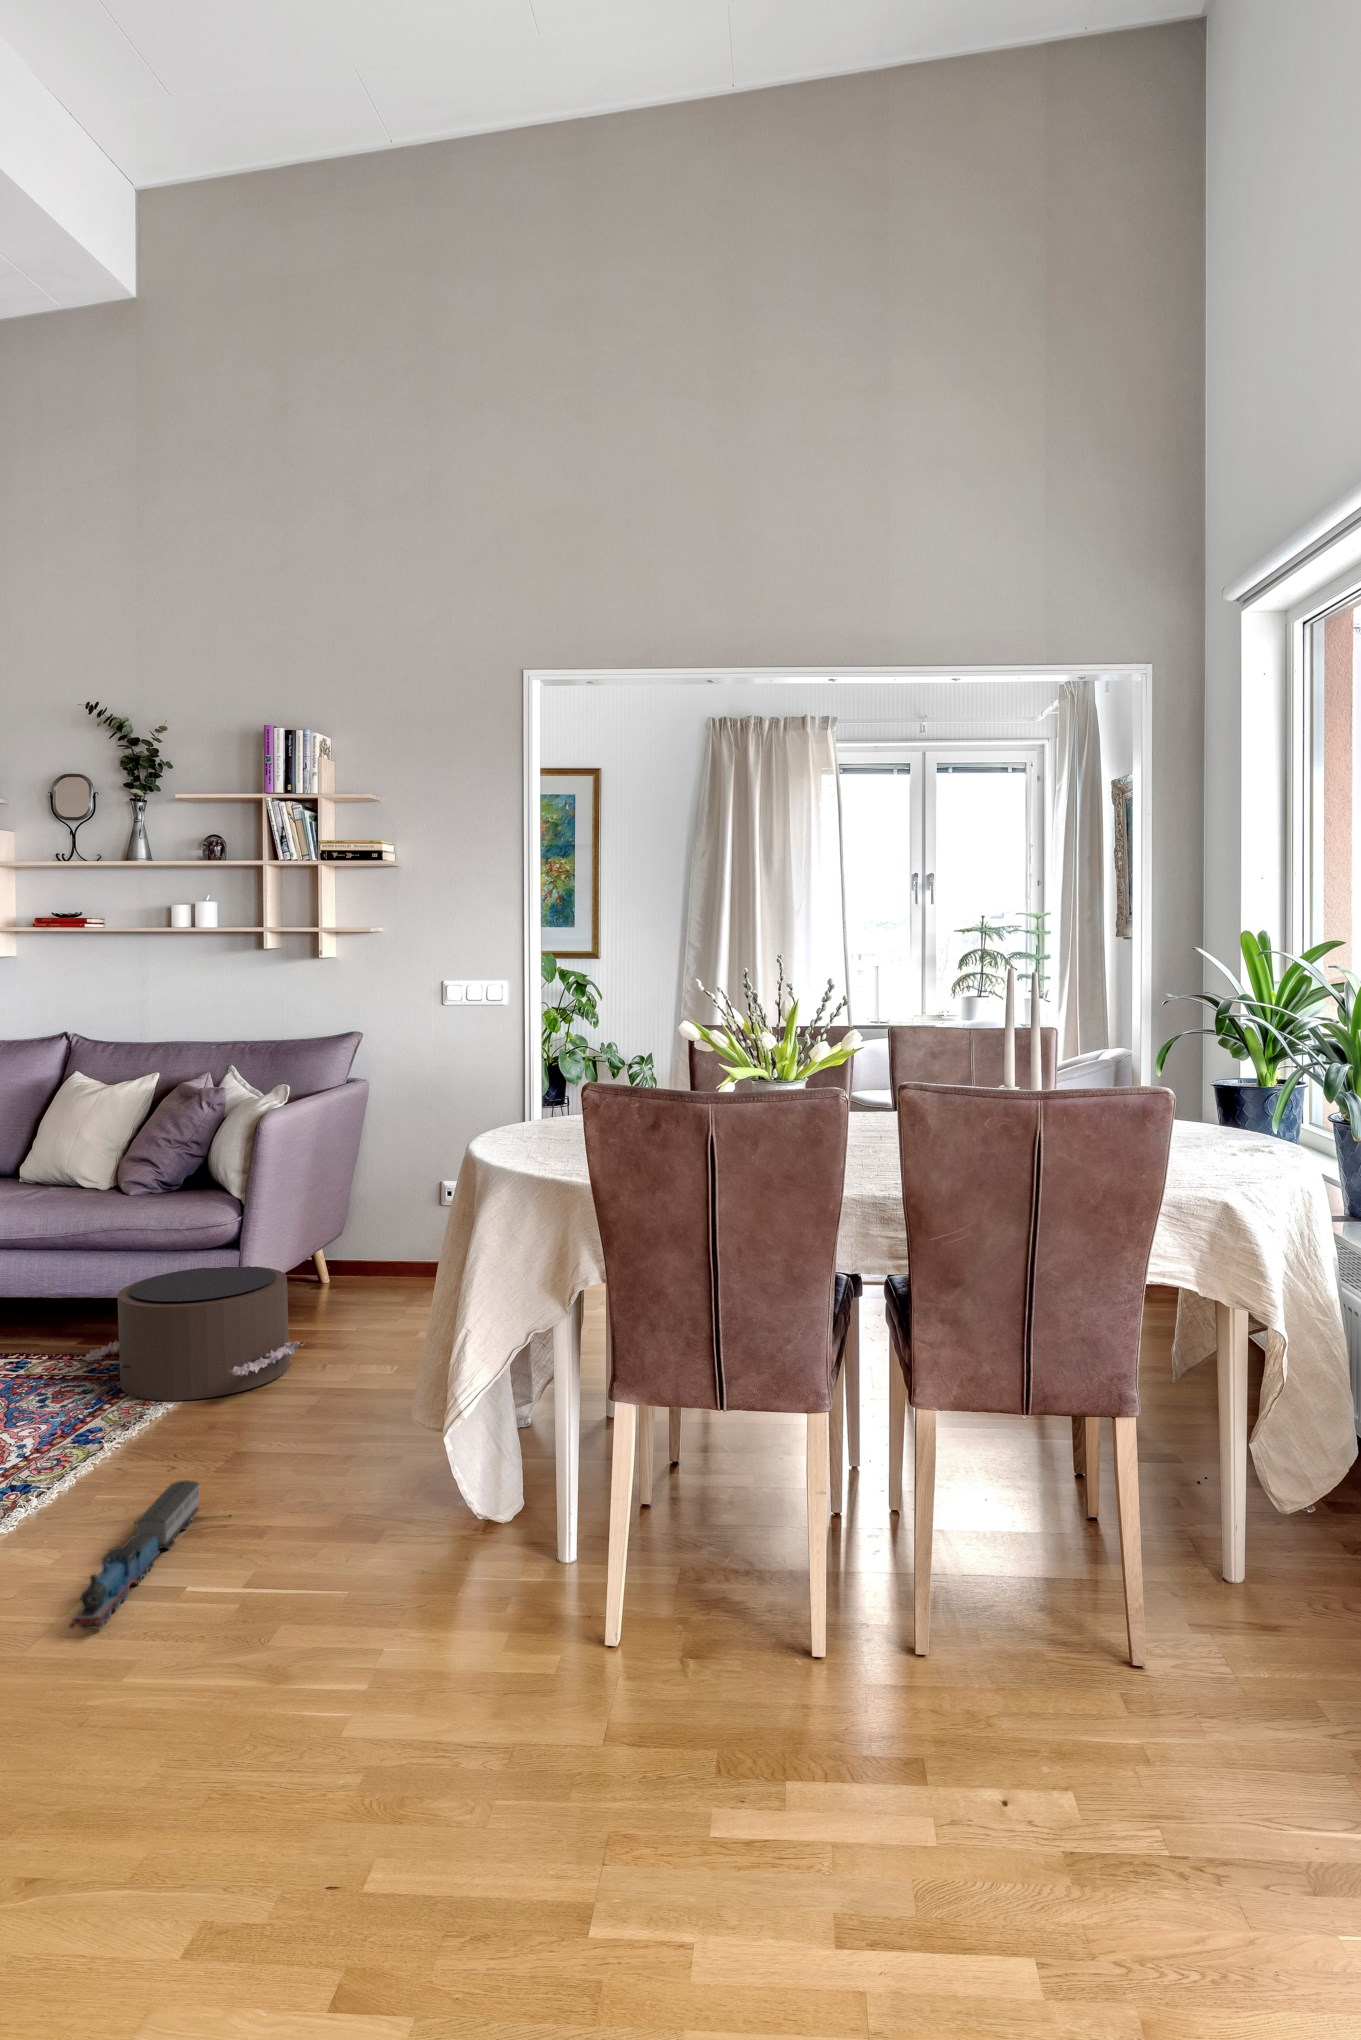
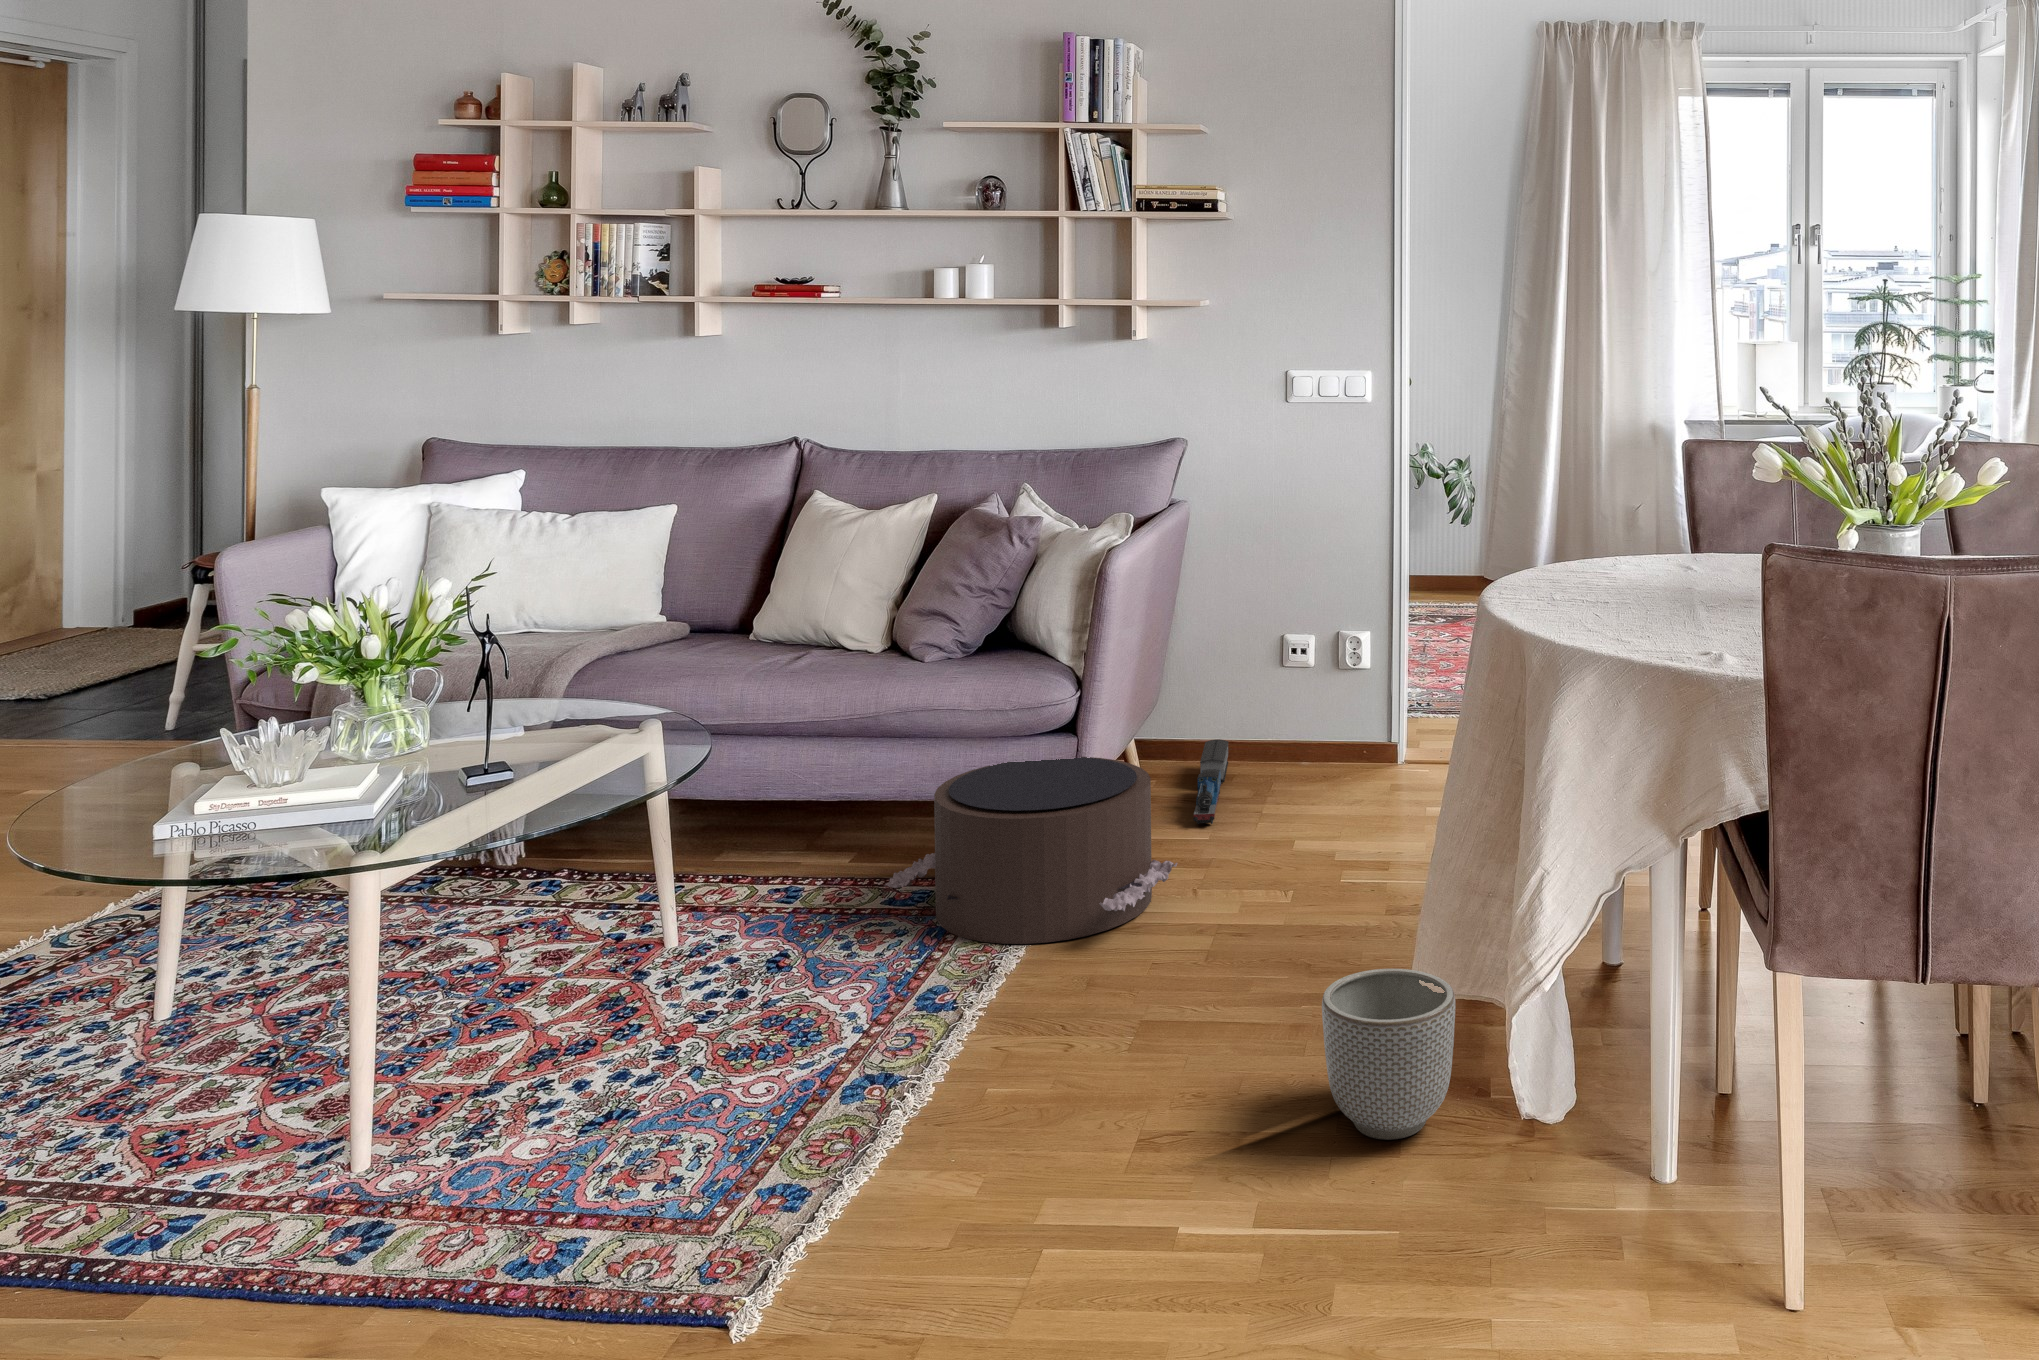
planter: none [327,1409,430,1532] -> present [1322,969,1455,1140]
toy train: present [69,1480,199,1629] -> present [1193,739,1228,824]

